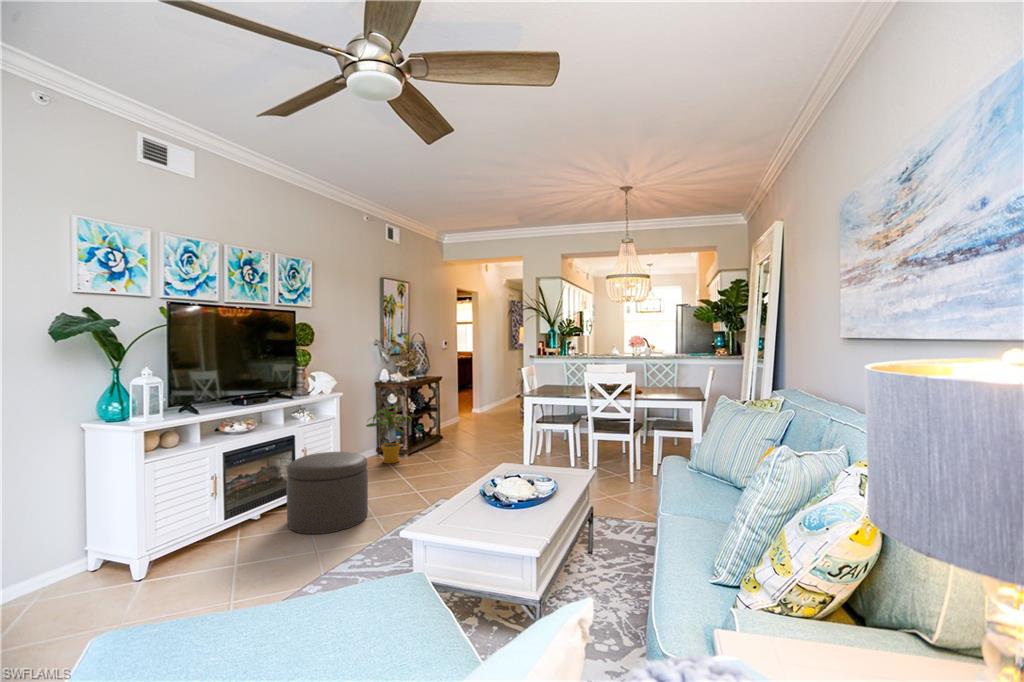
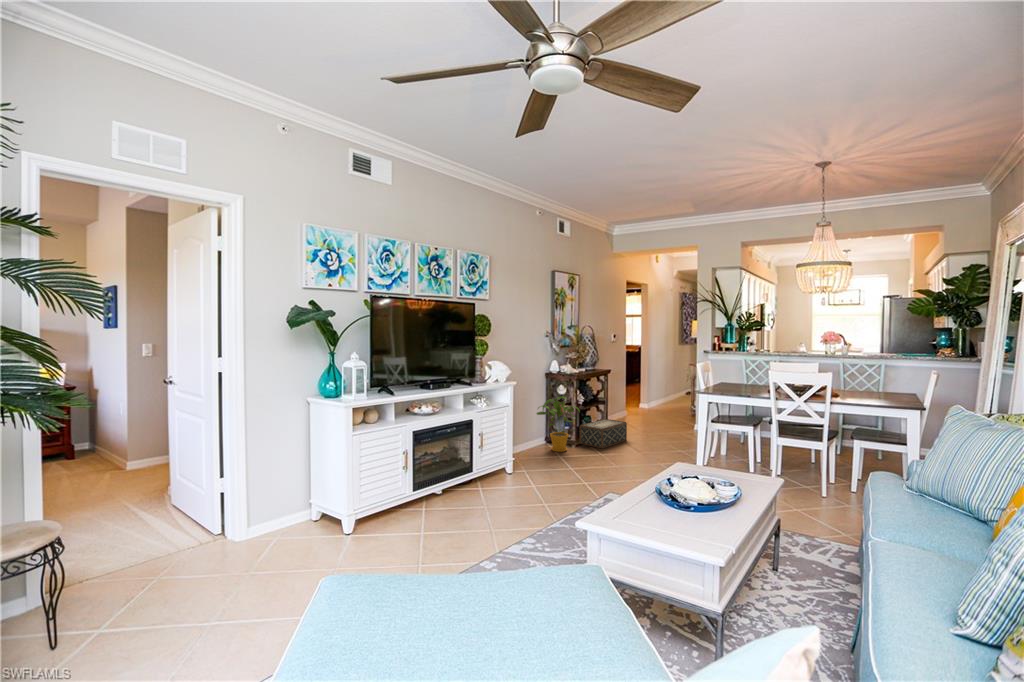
woven basket: none [412,426,459,456] -> present [580,419,627,448]
ottoman: present [286,452,368,534] -> none [464,438,537,518]

